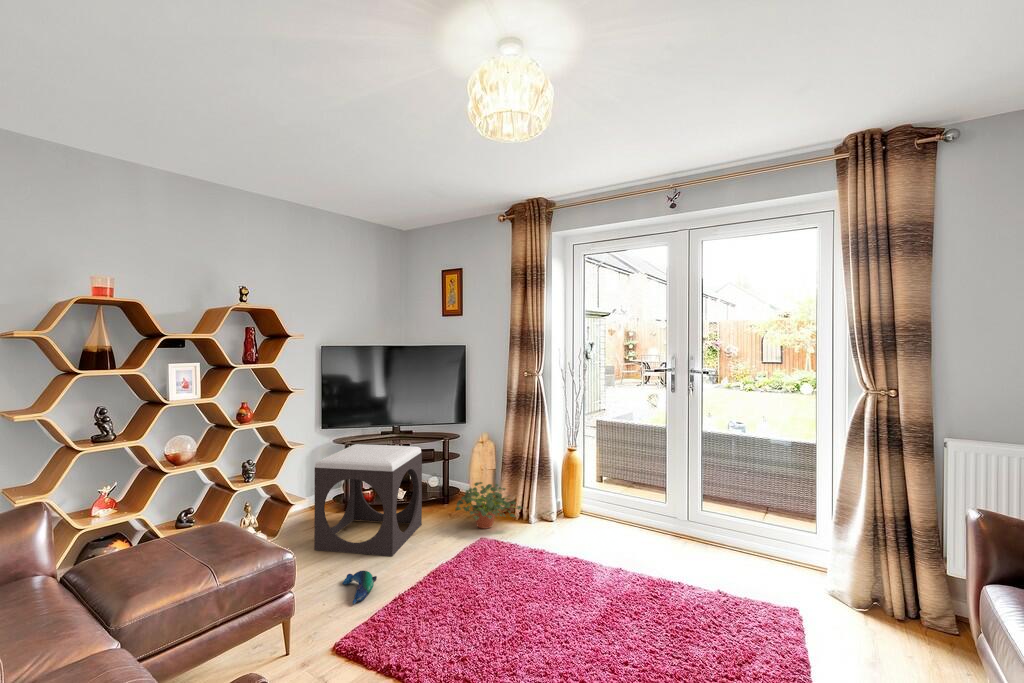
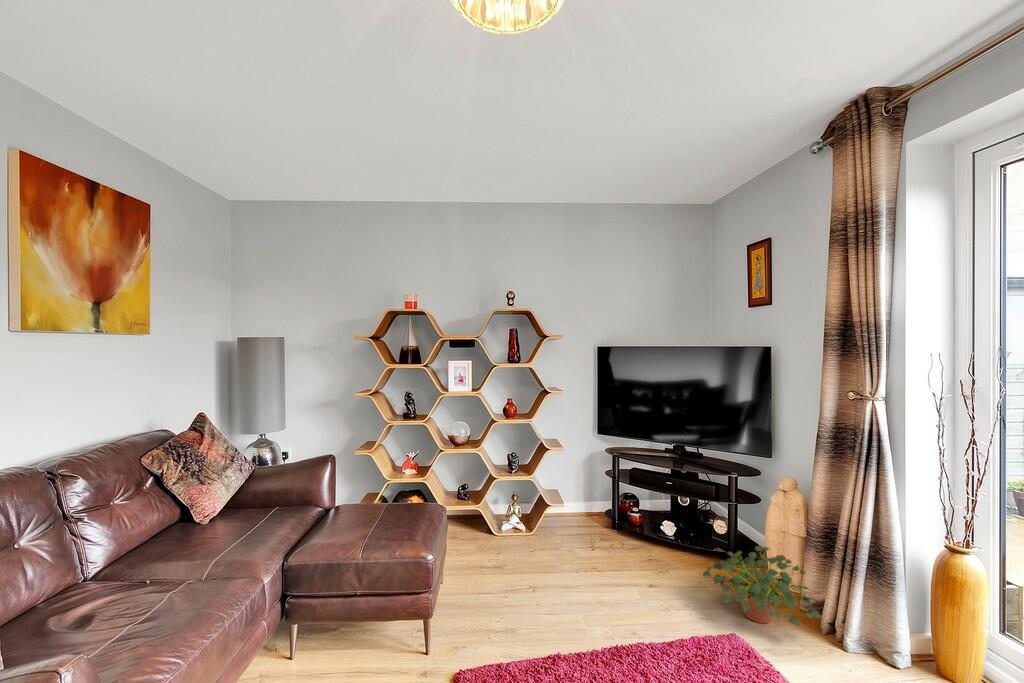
footstool: present [314,444,422,556] -> none [546,455,674,600]
plush toy: present [342,570,377,604] -> none [505,598,545,637]

